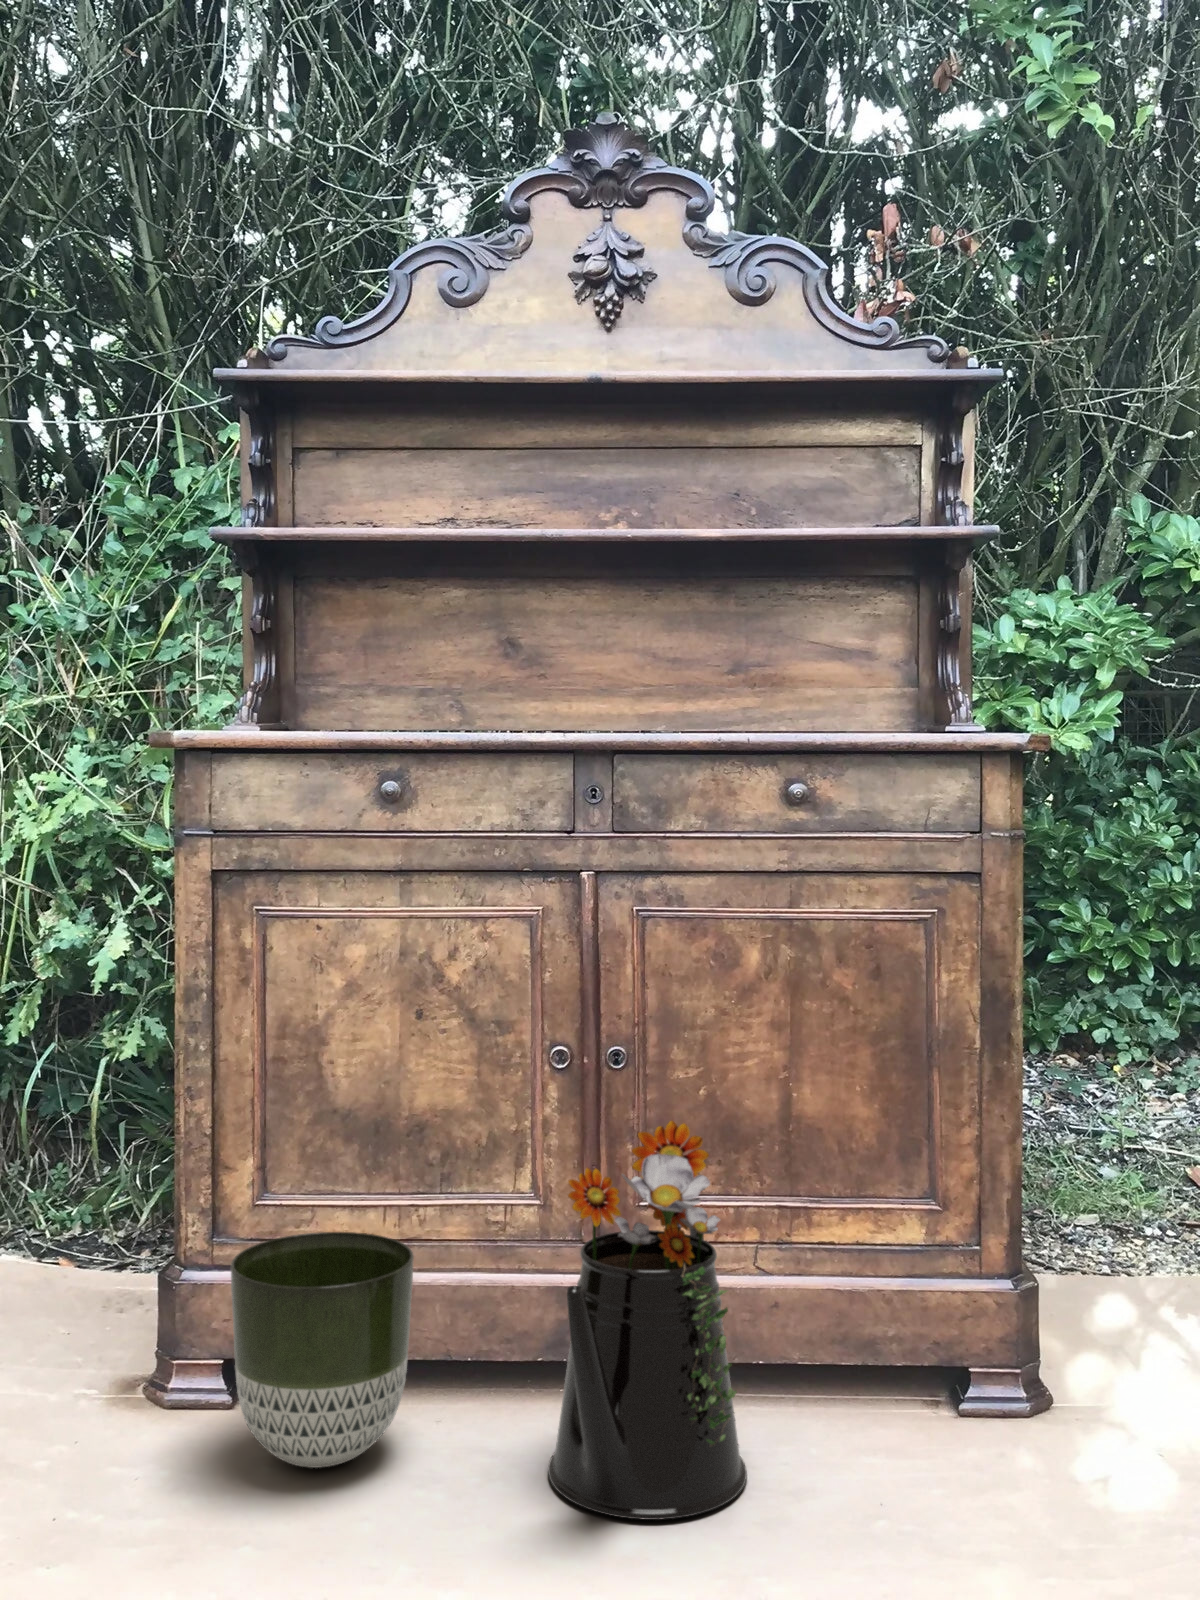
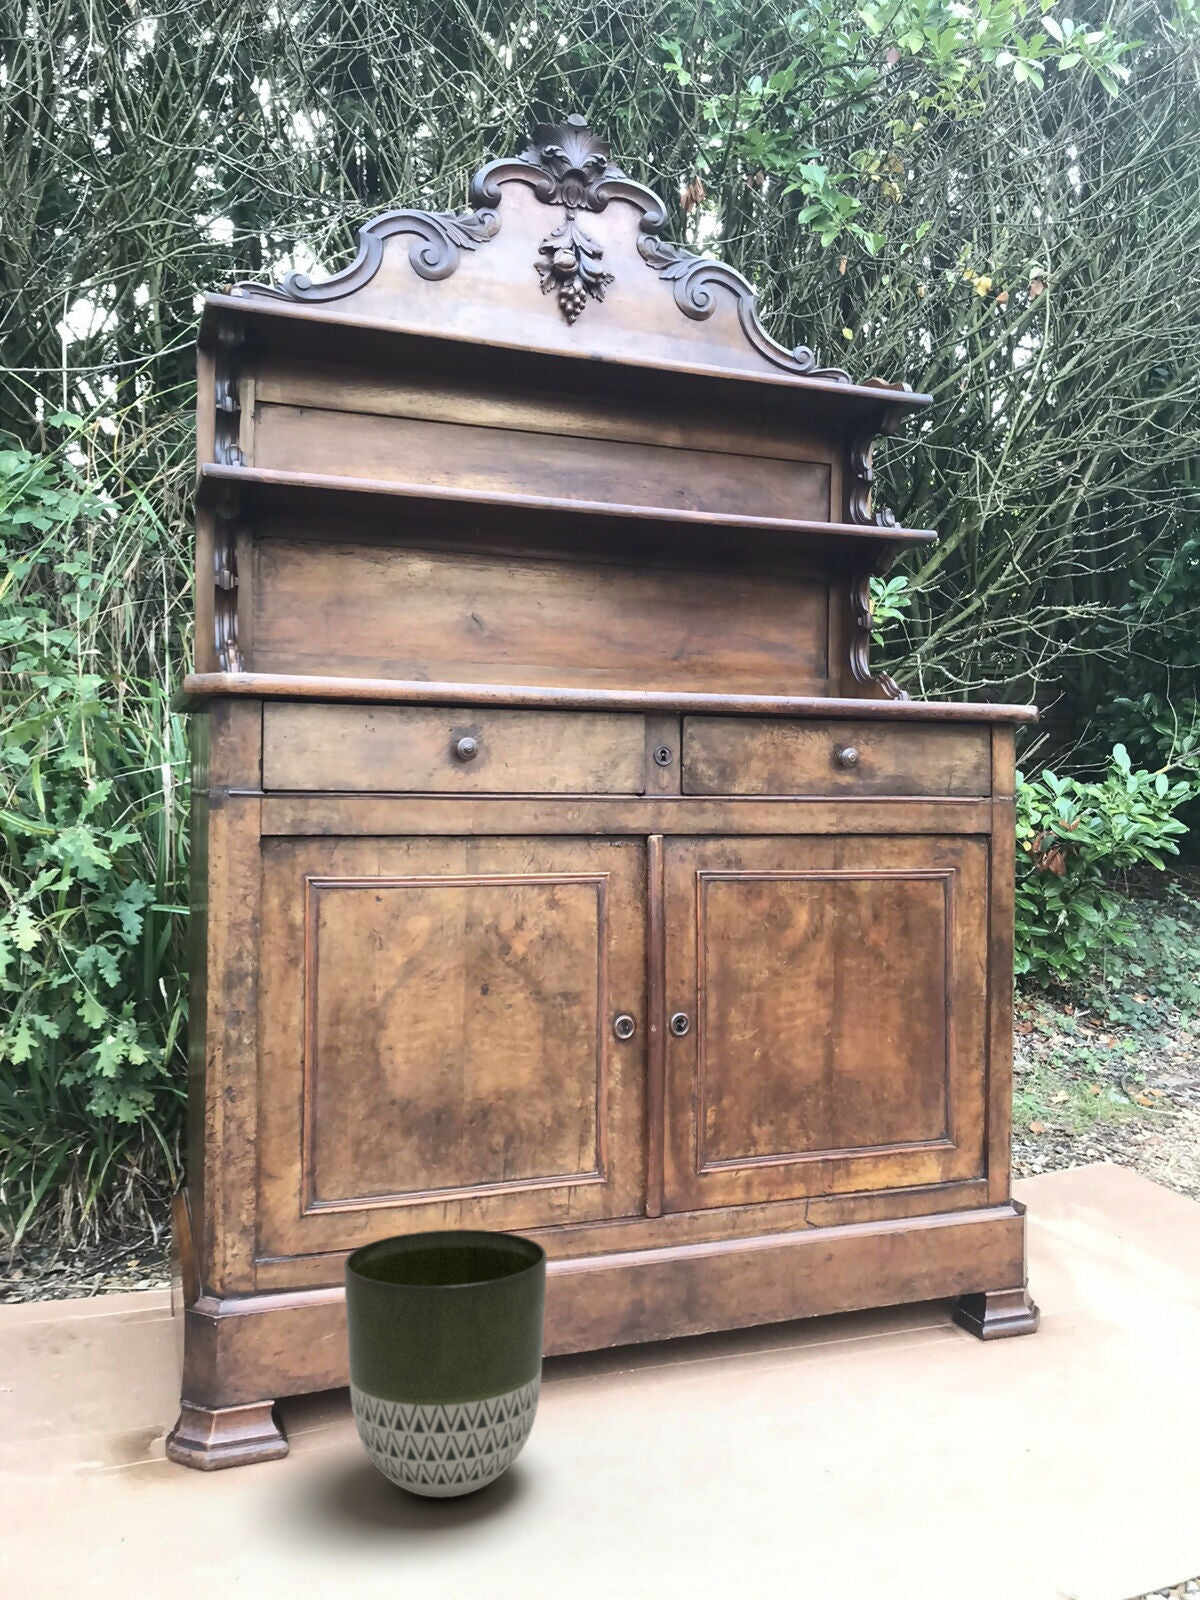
watering can: present [548,1121,747,1520] -> none [683,1073,889,1478]

